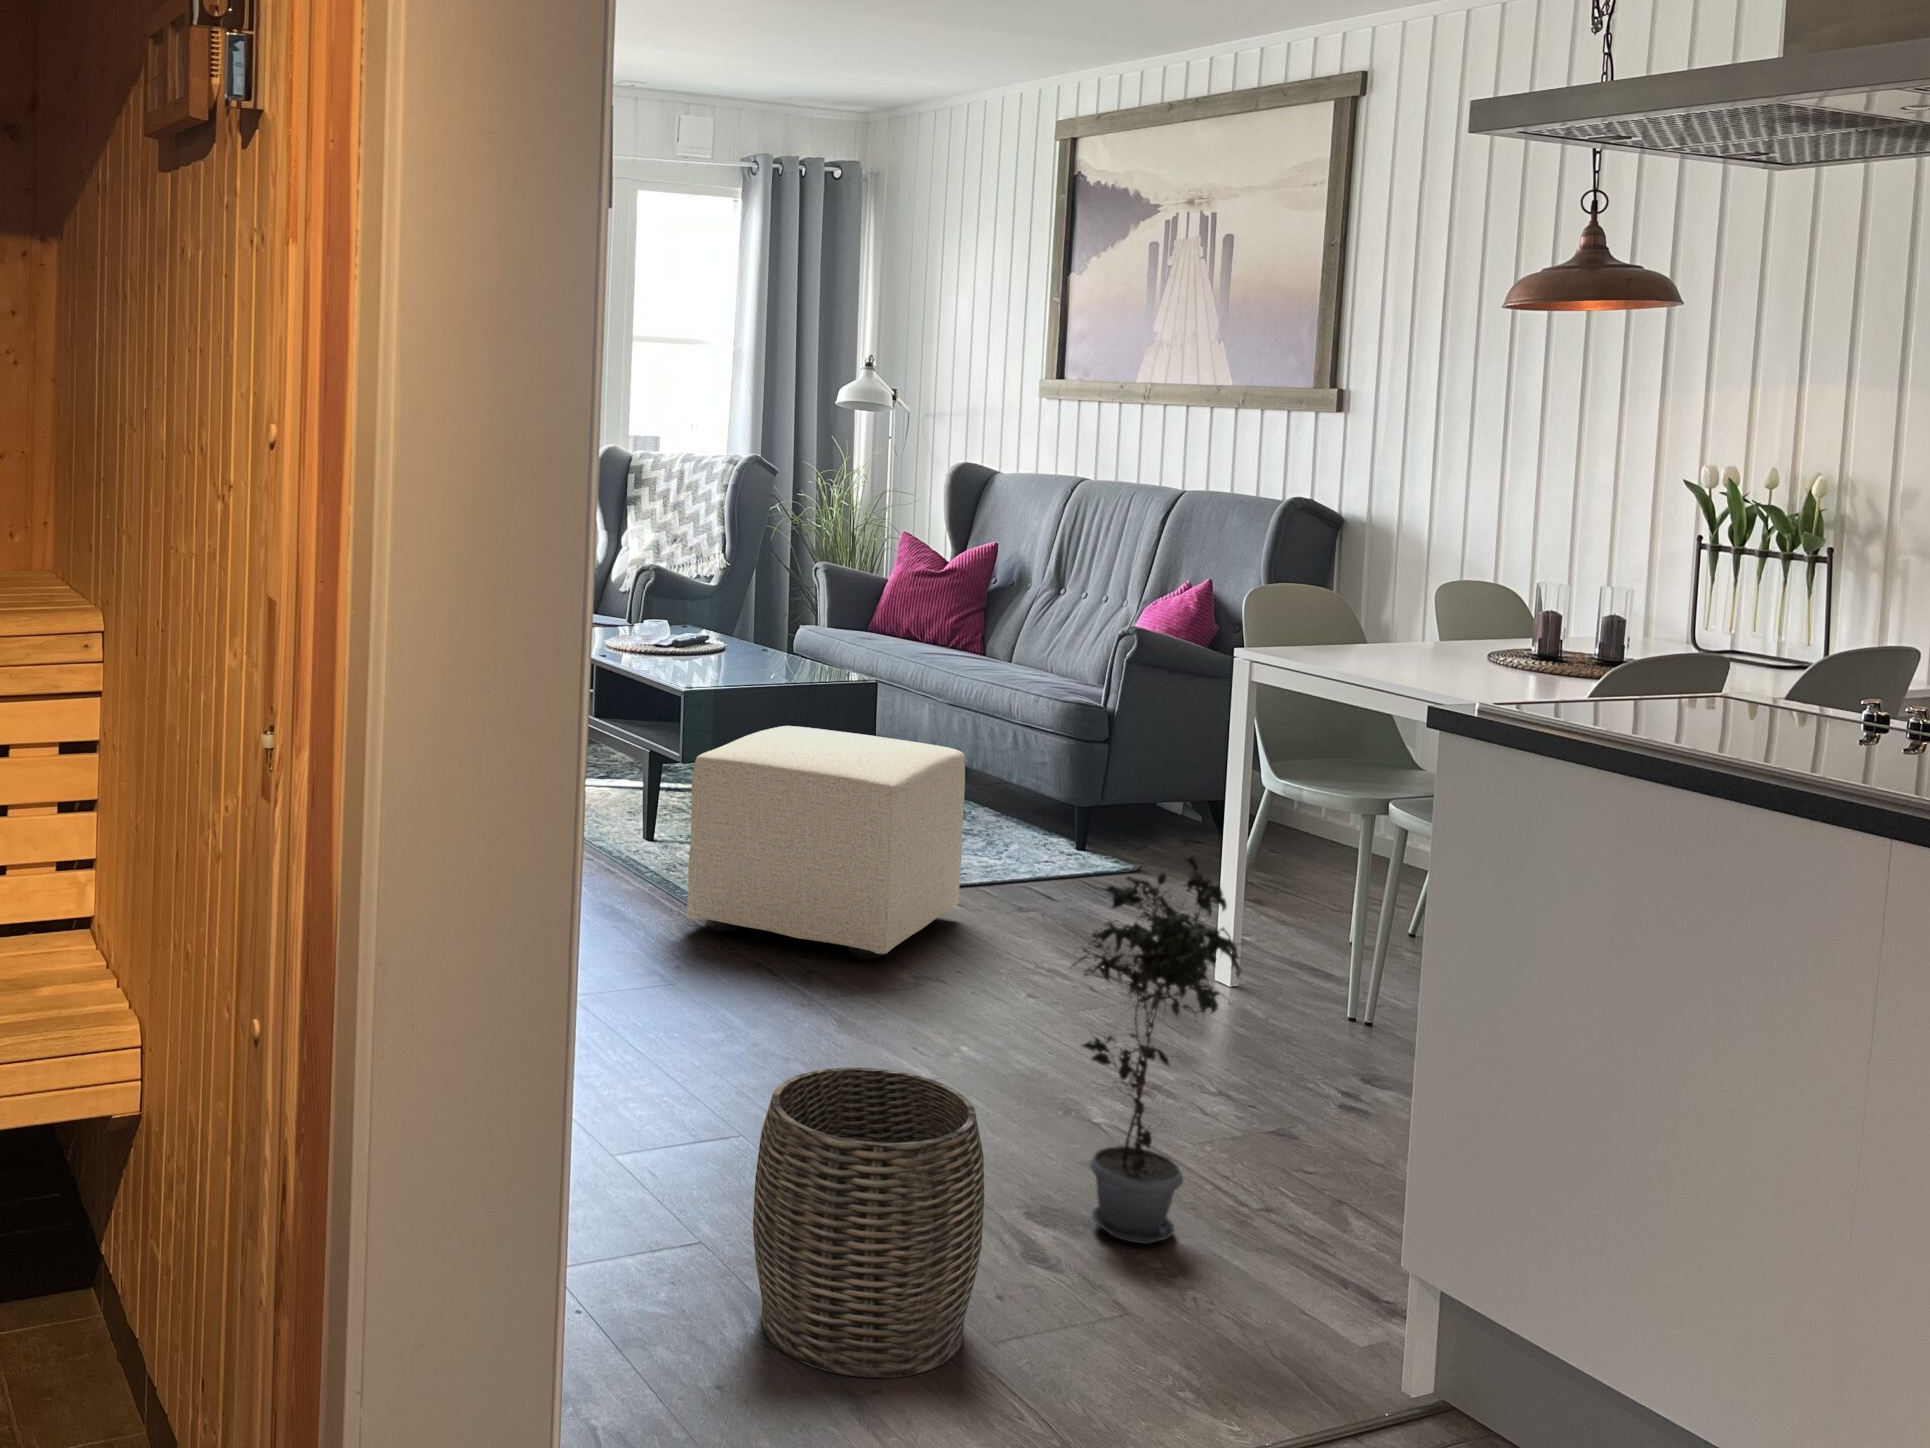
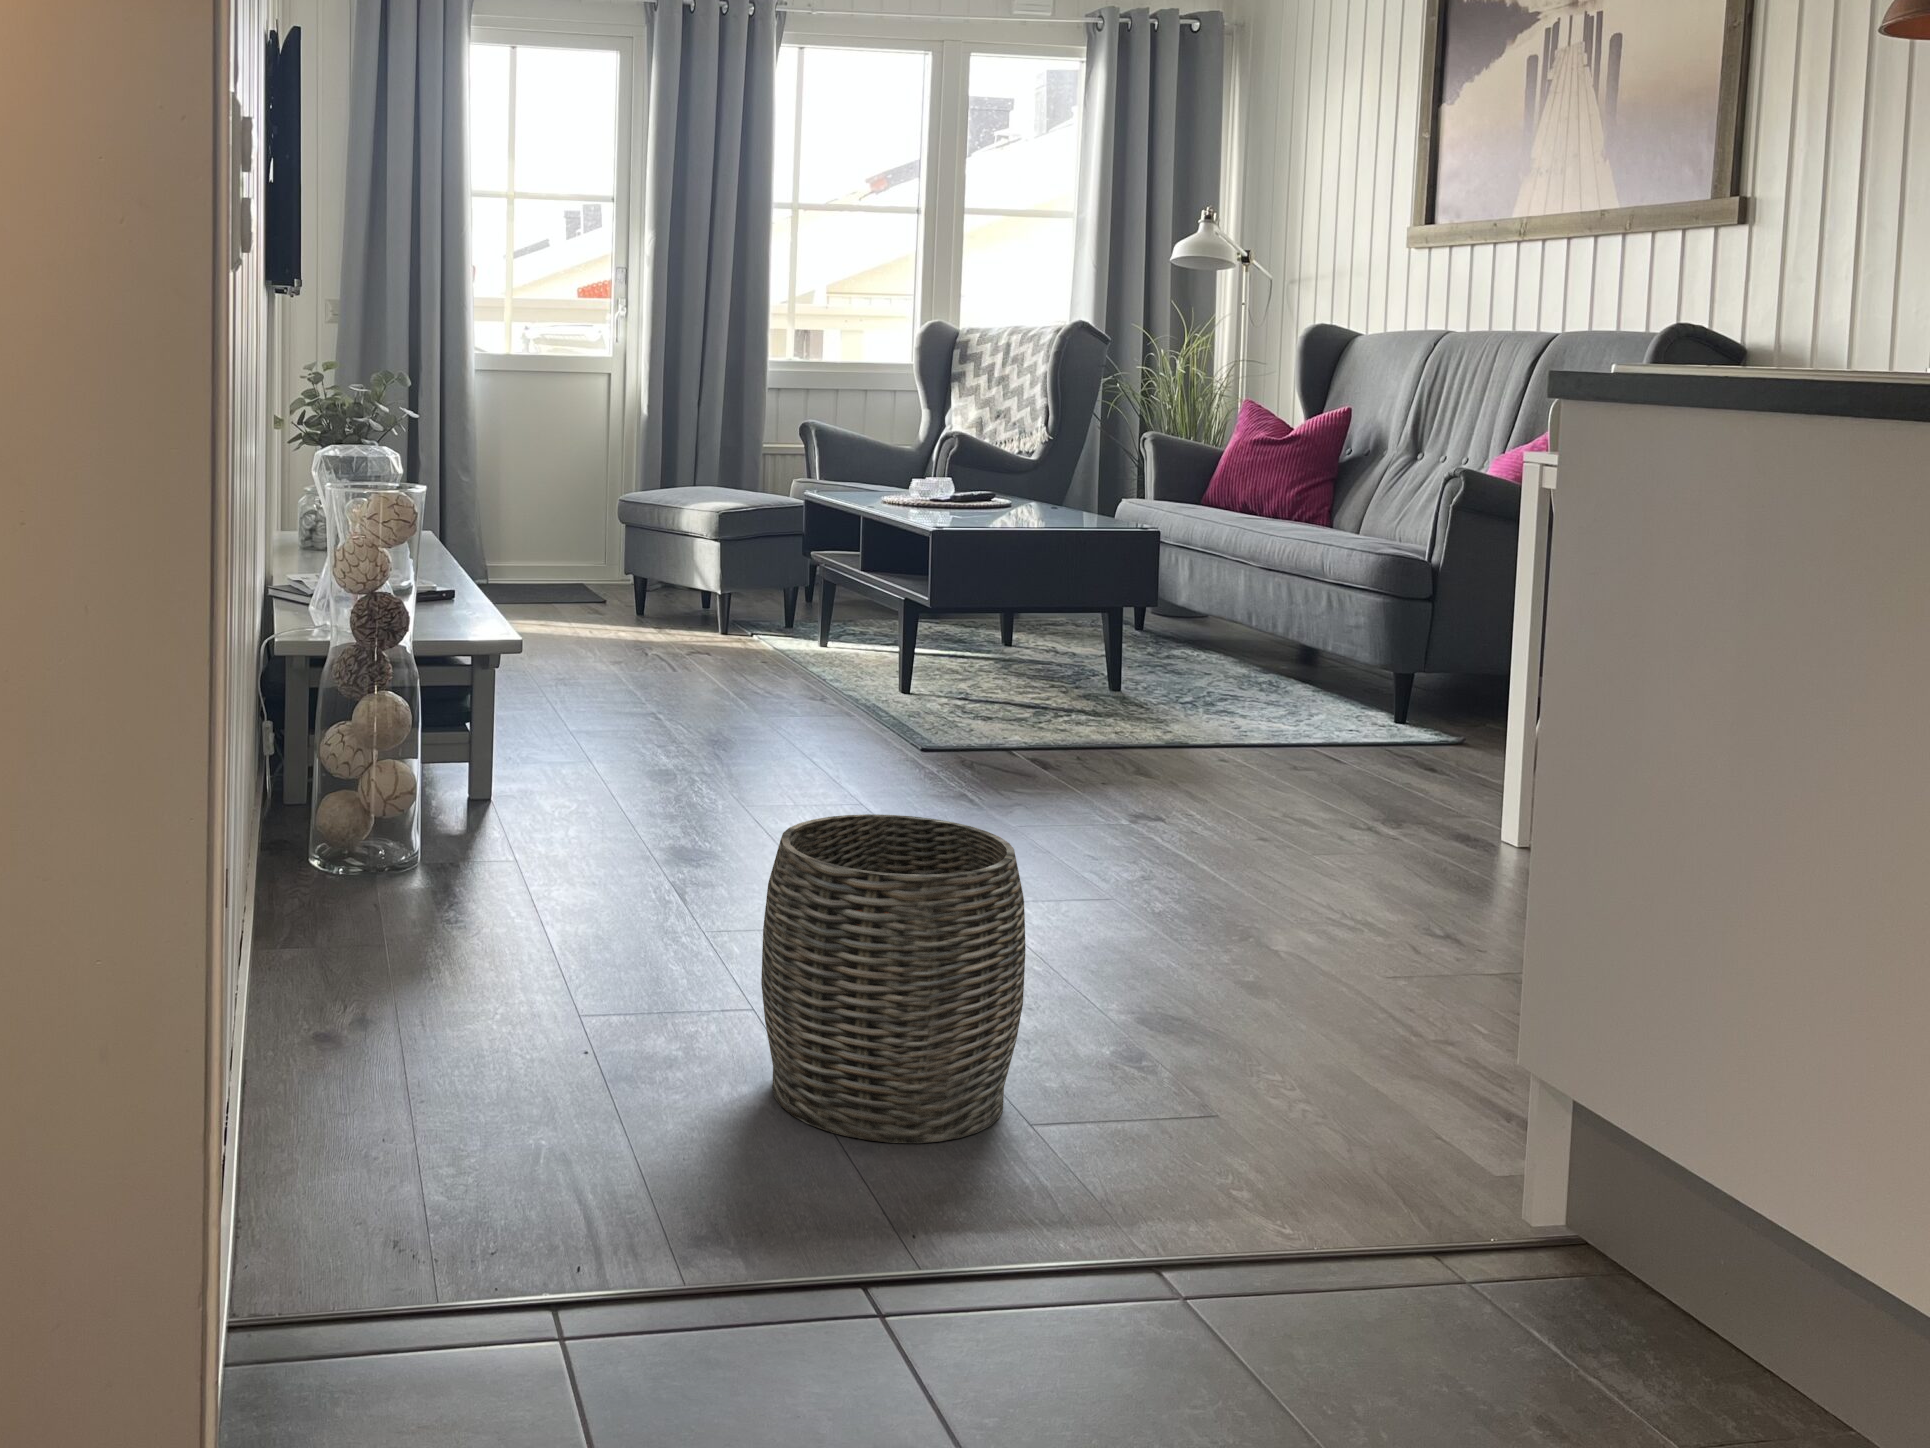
ottoman: present [687,726,965,959] -> none [895,557,1219,796]
potted plant: present [1072,855,1240,1244] -> none [1185,604,1400,1060]

